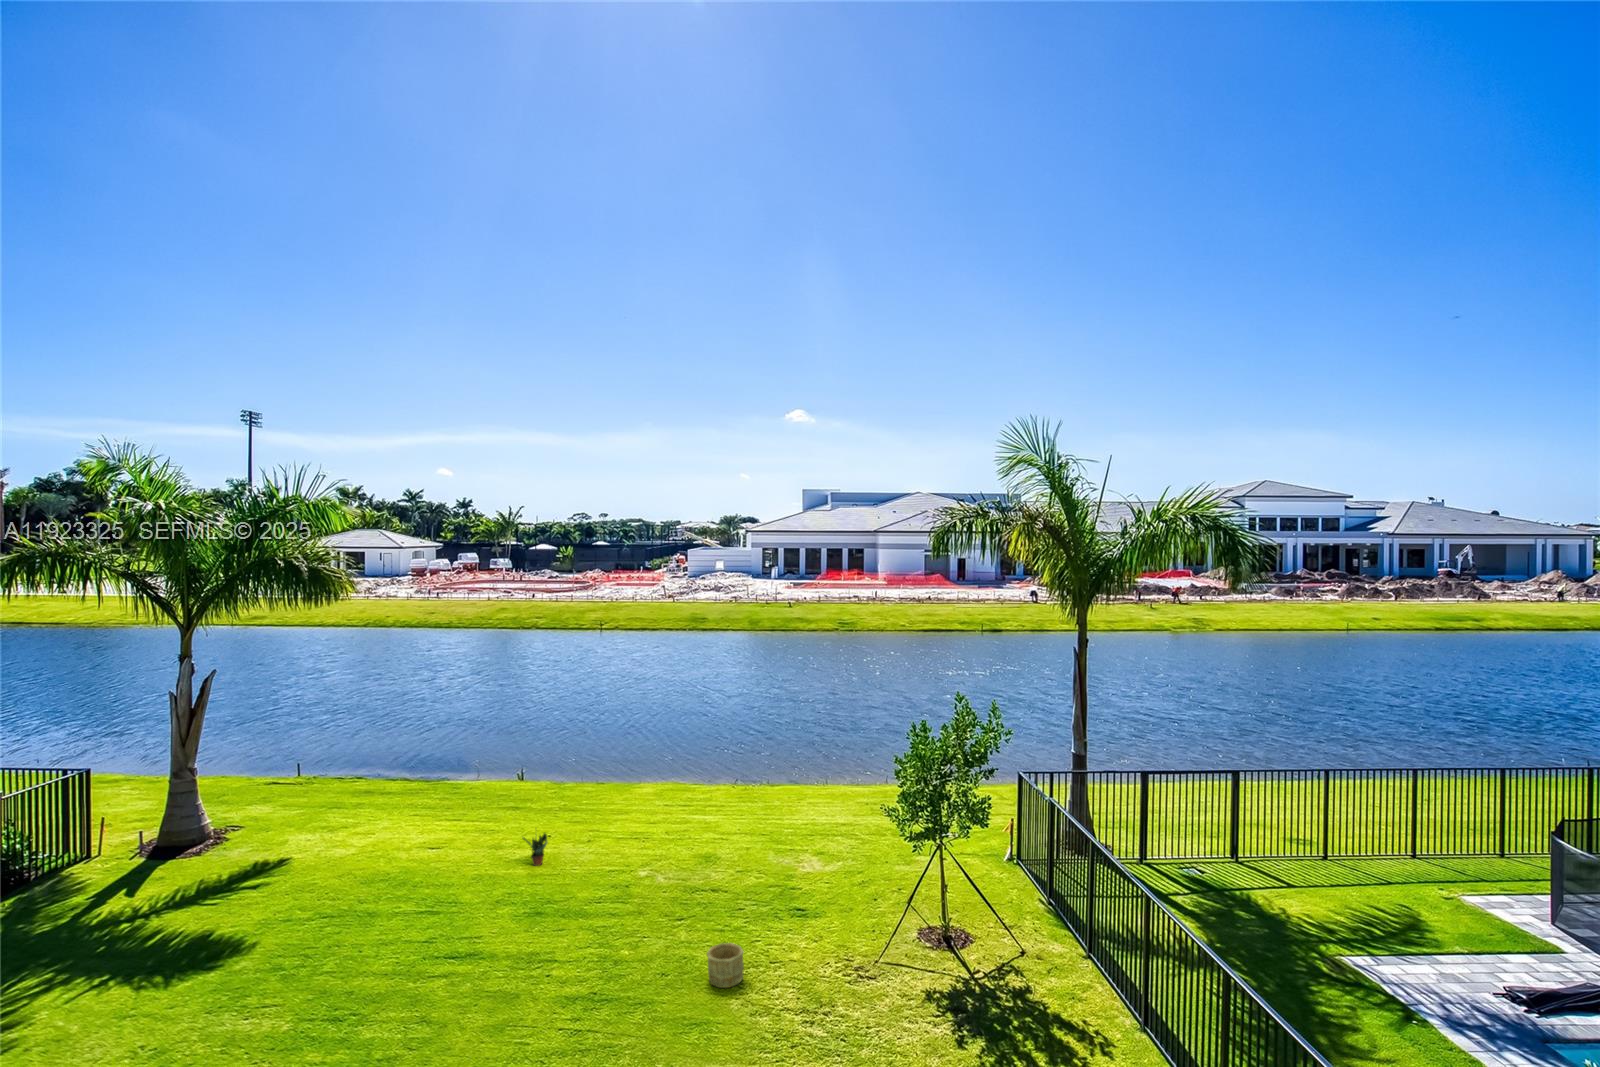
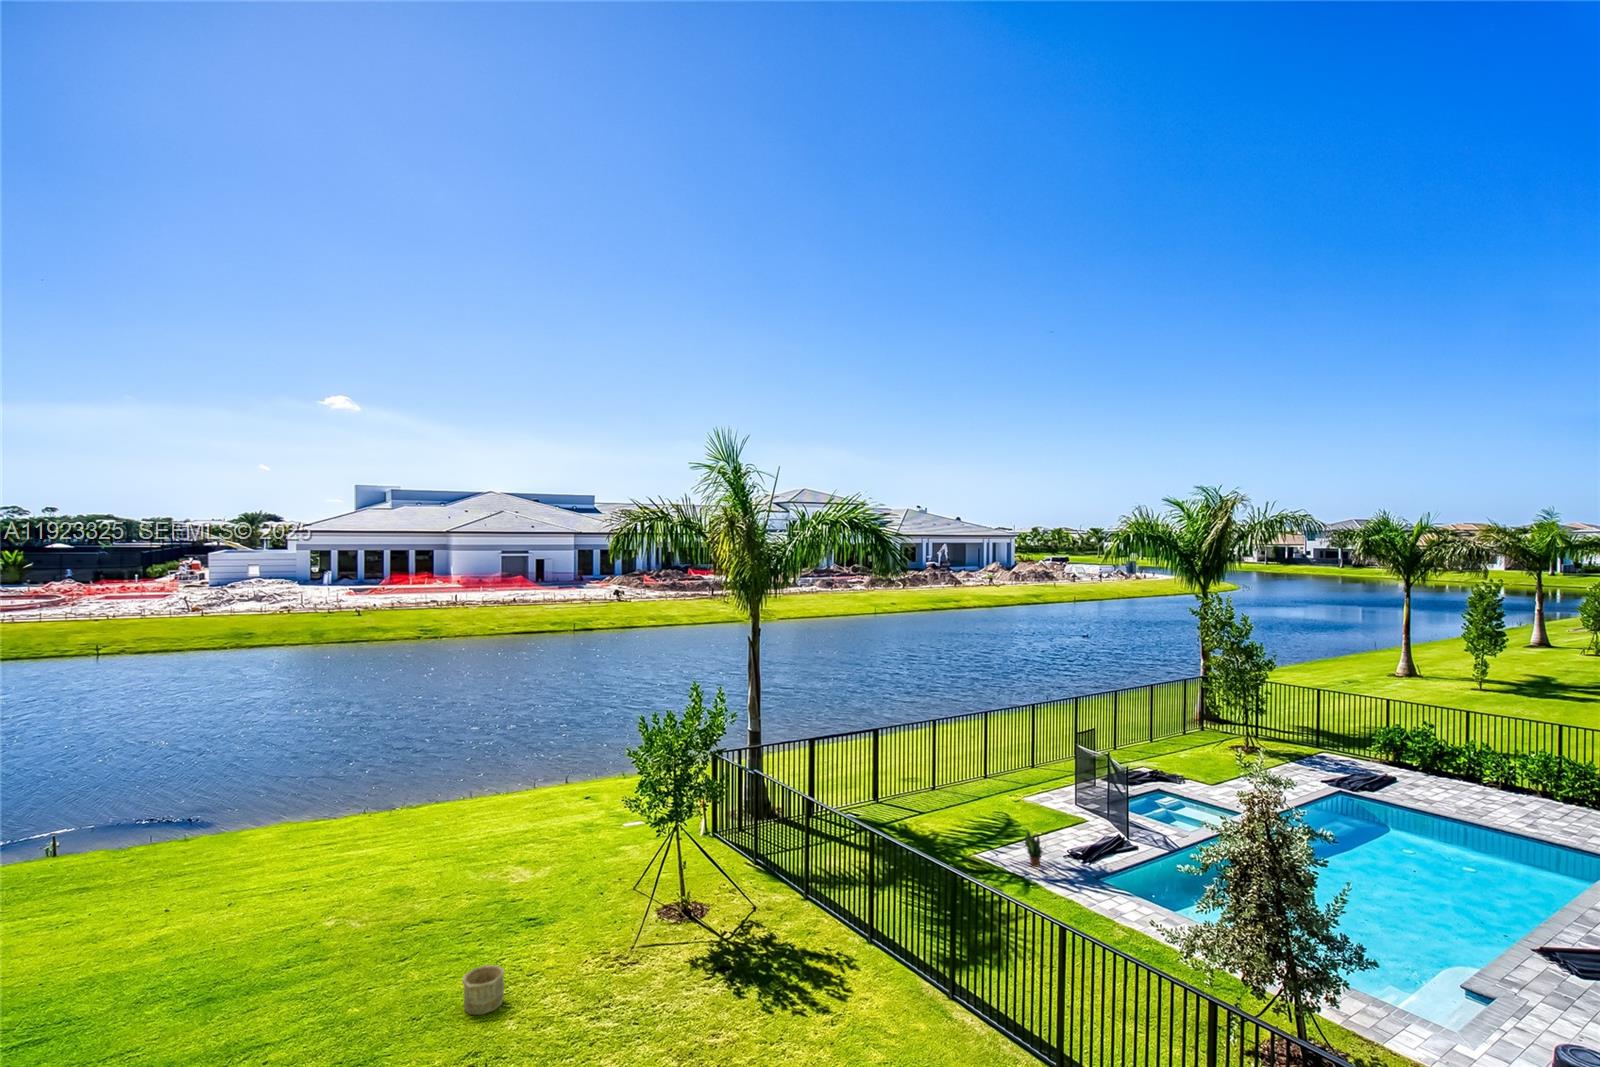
potted plant: present [522,833,548,866] -> present [1025,830,1042,867]

